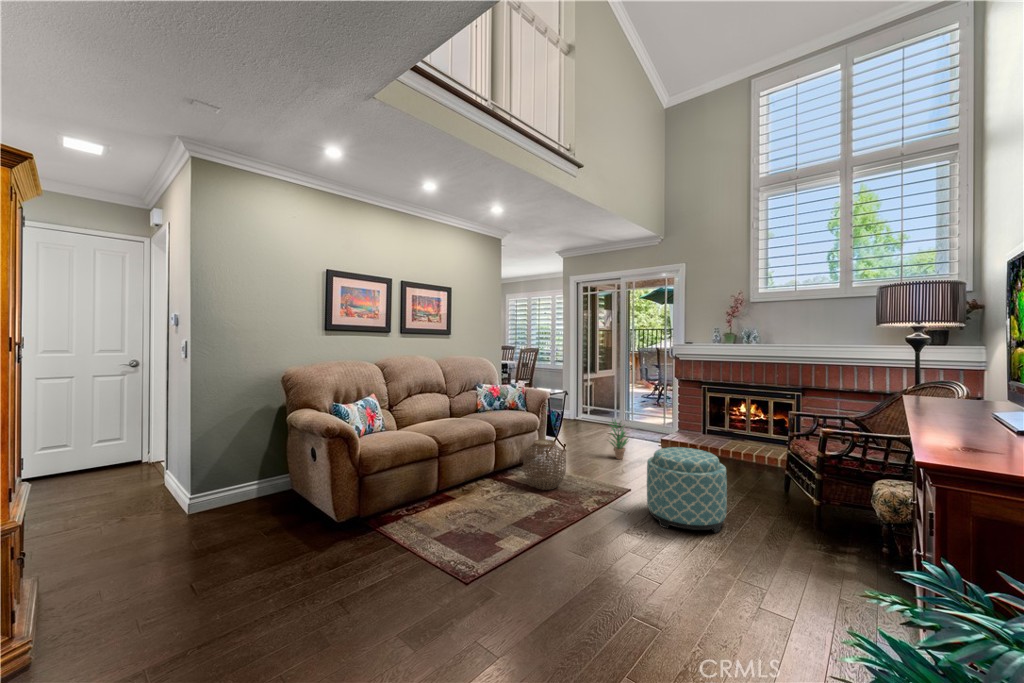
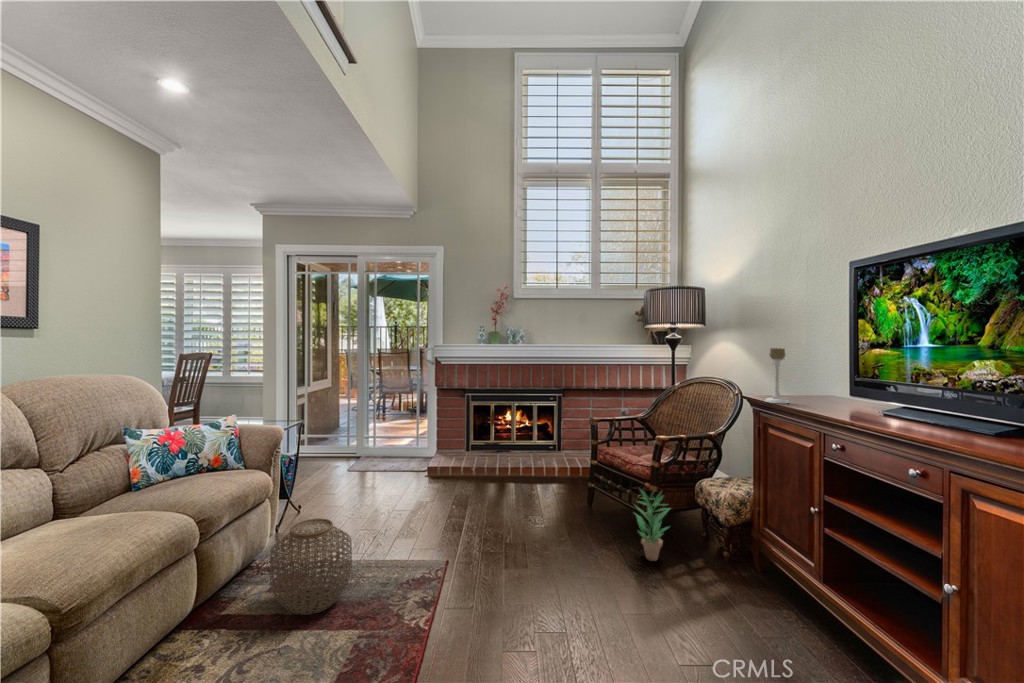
candle holder: none [957,344,991,404] -> present [765,348,789,403]
potted plant: present [609,419,628,459] -> present [636,490,670,561]
ottoman: present [647,447,727,533] -> none [496,490,598,620]

